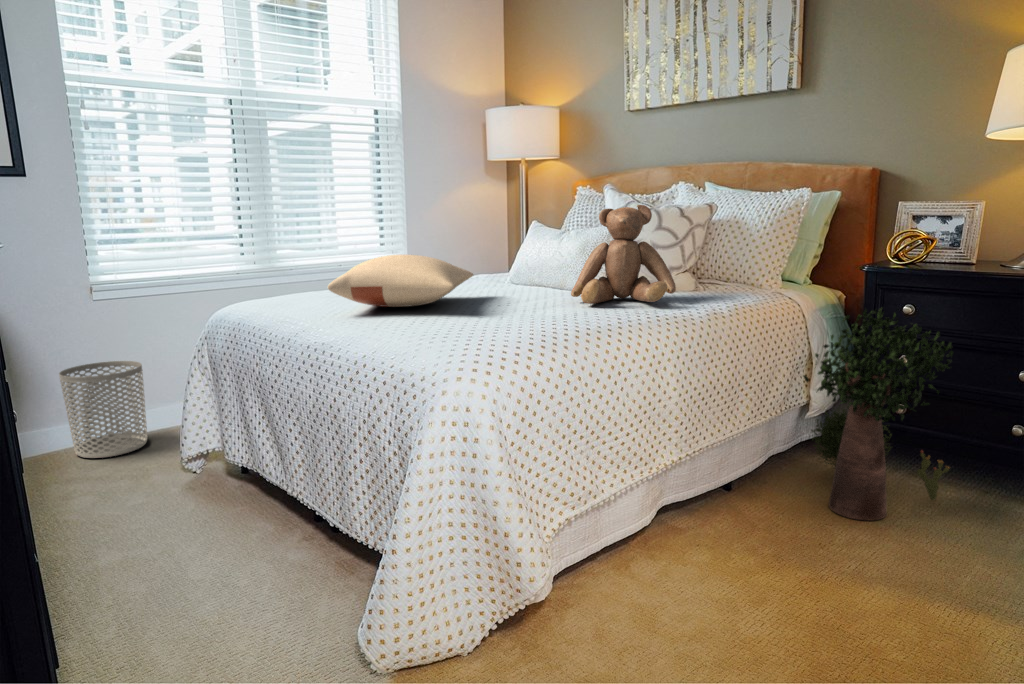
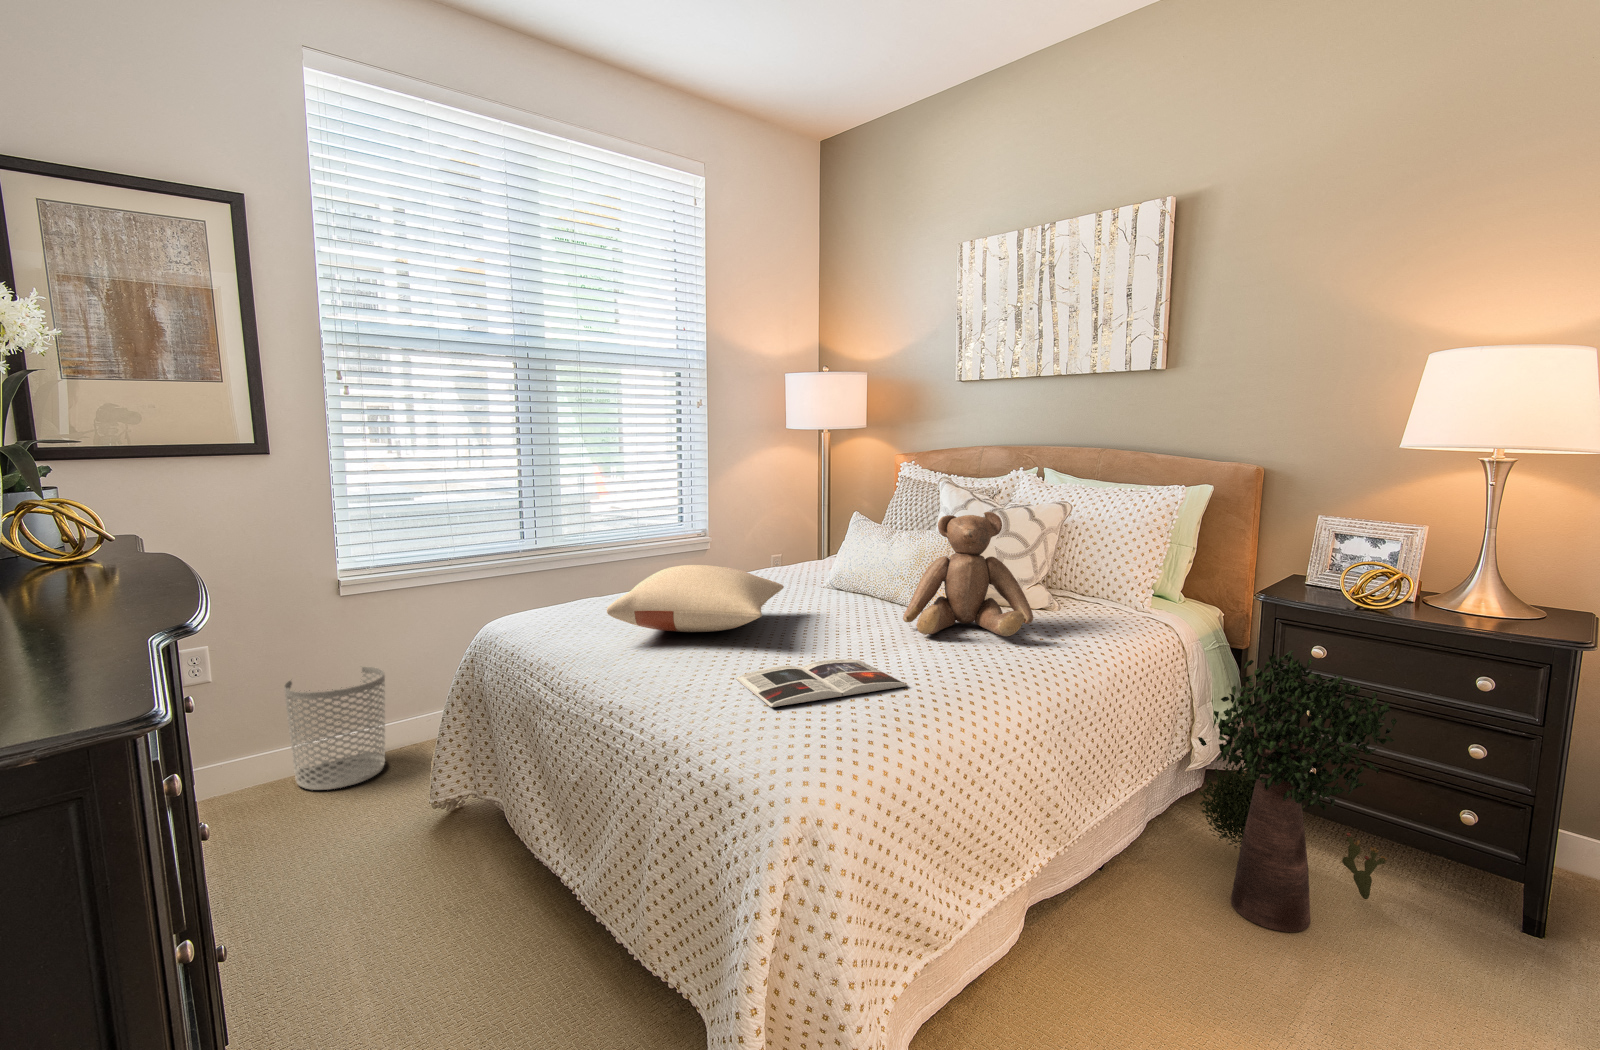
magazine: none [434,317,569,342] -> present [736,659,908,707]

